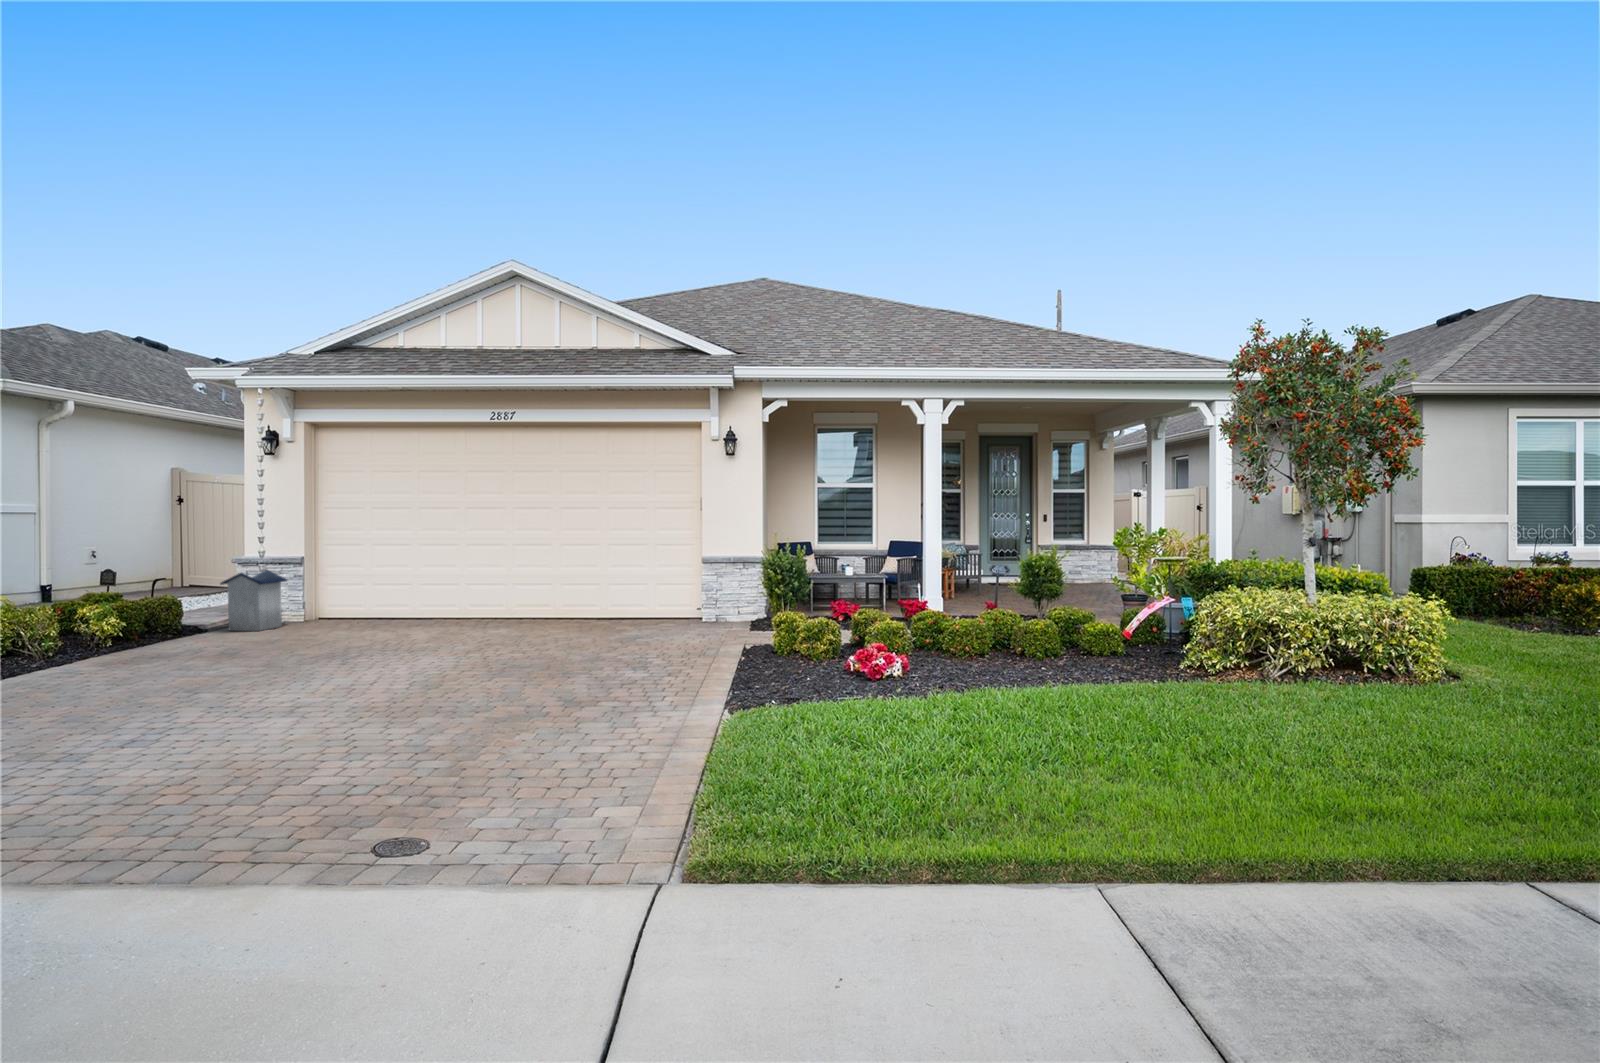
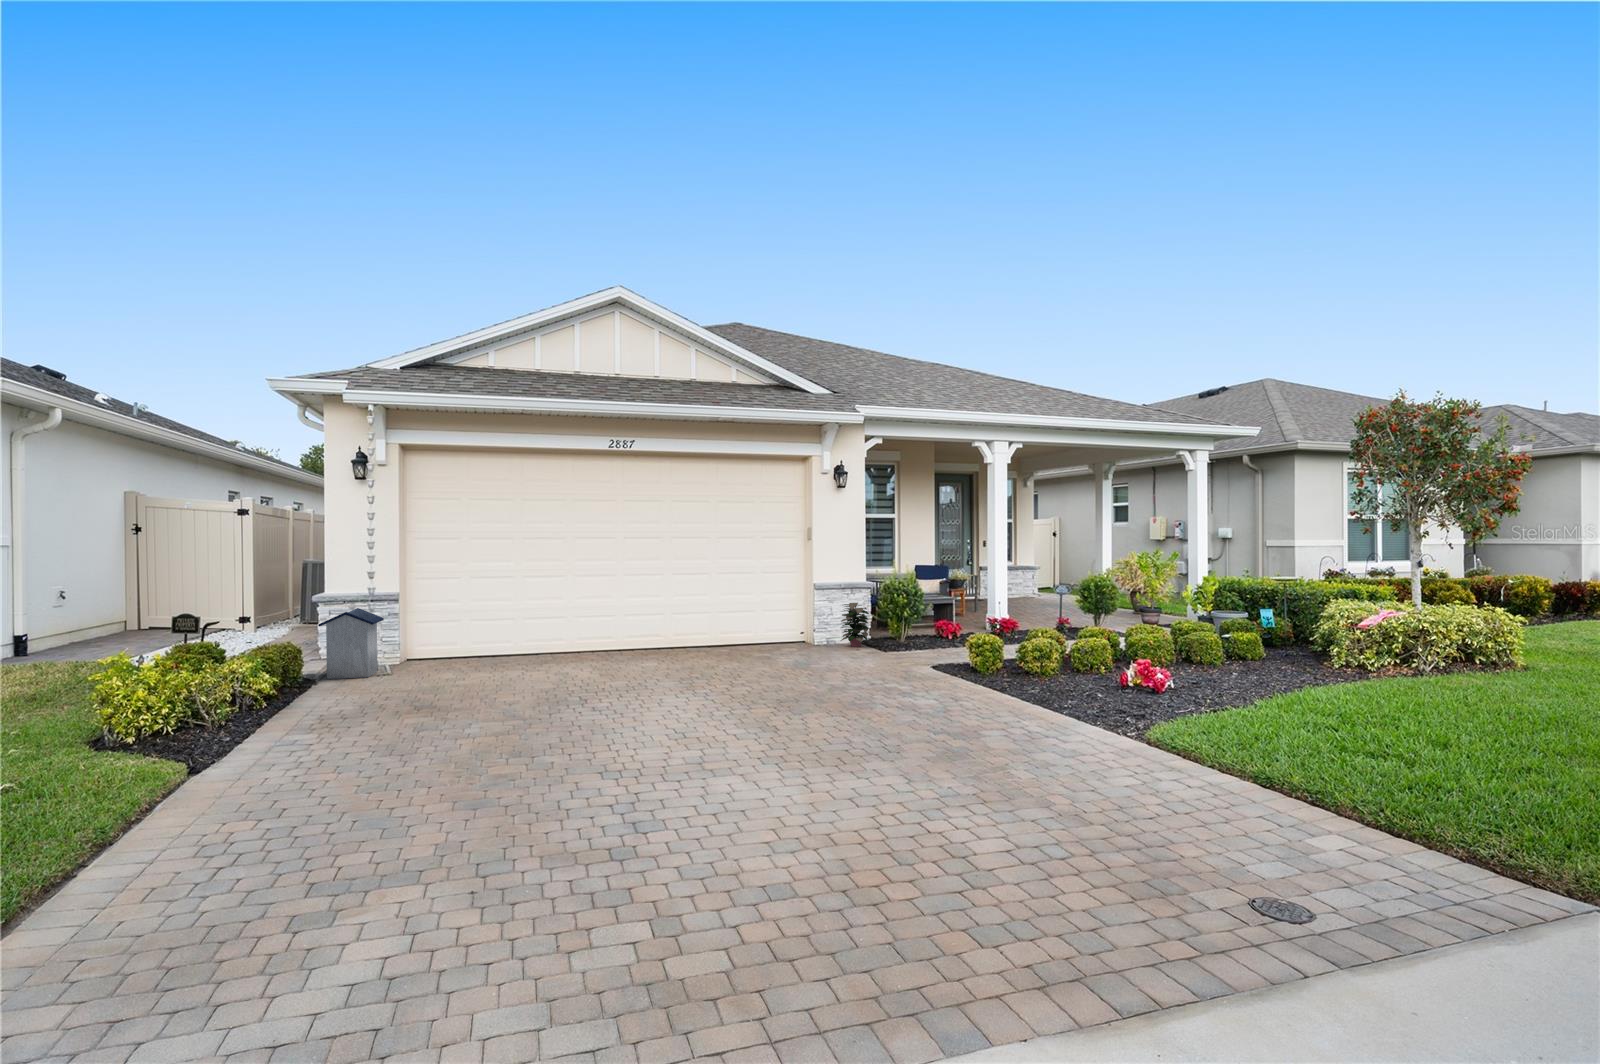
decorative plant: none [717,578,751,625] -> present [841,603,869,647]

